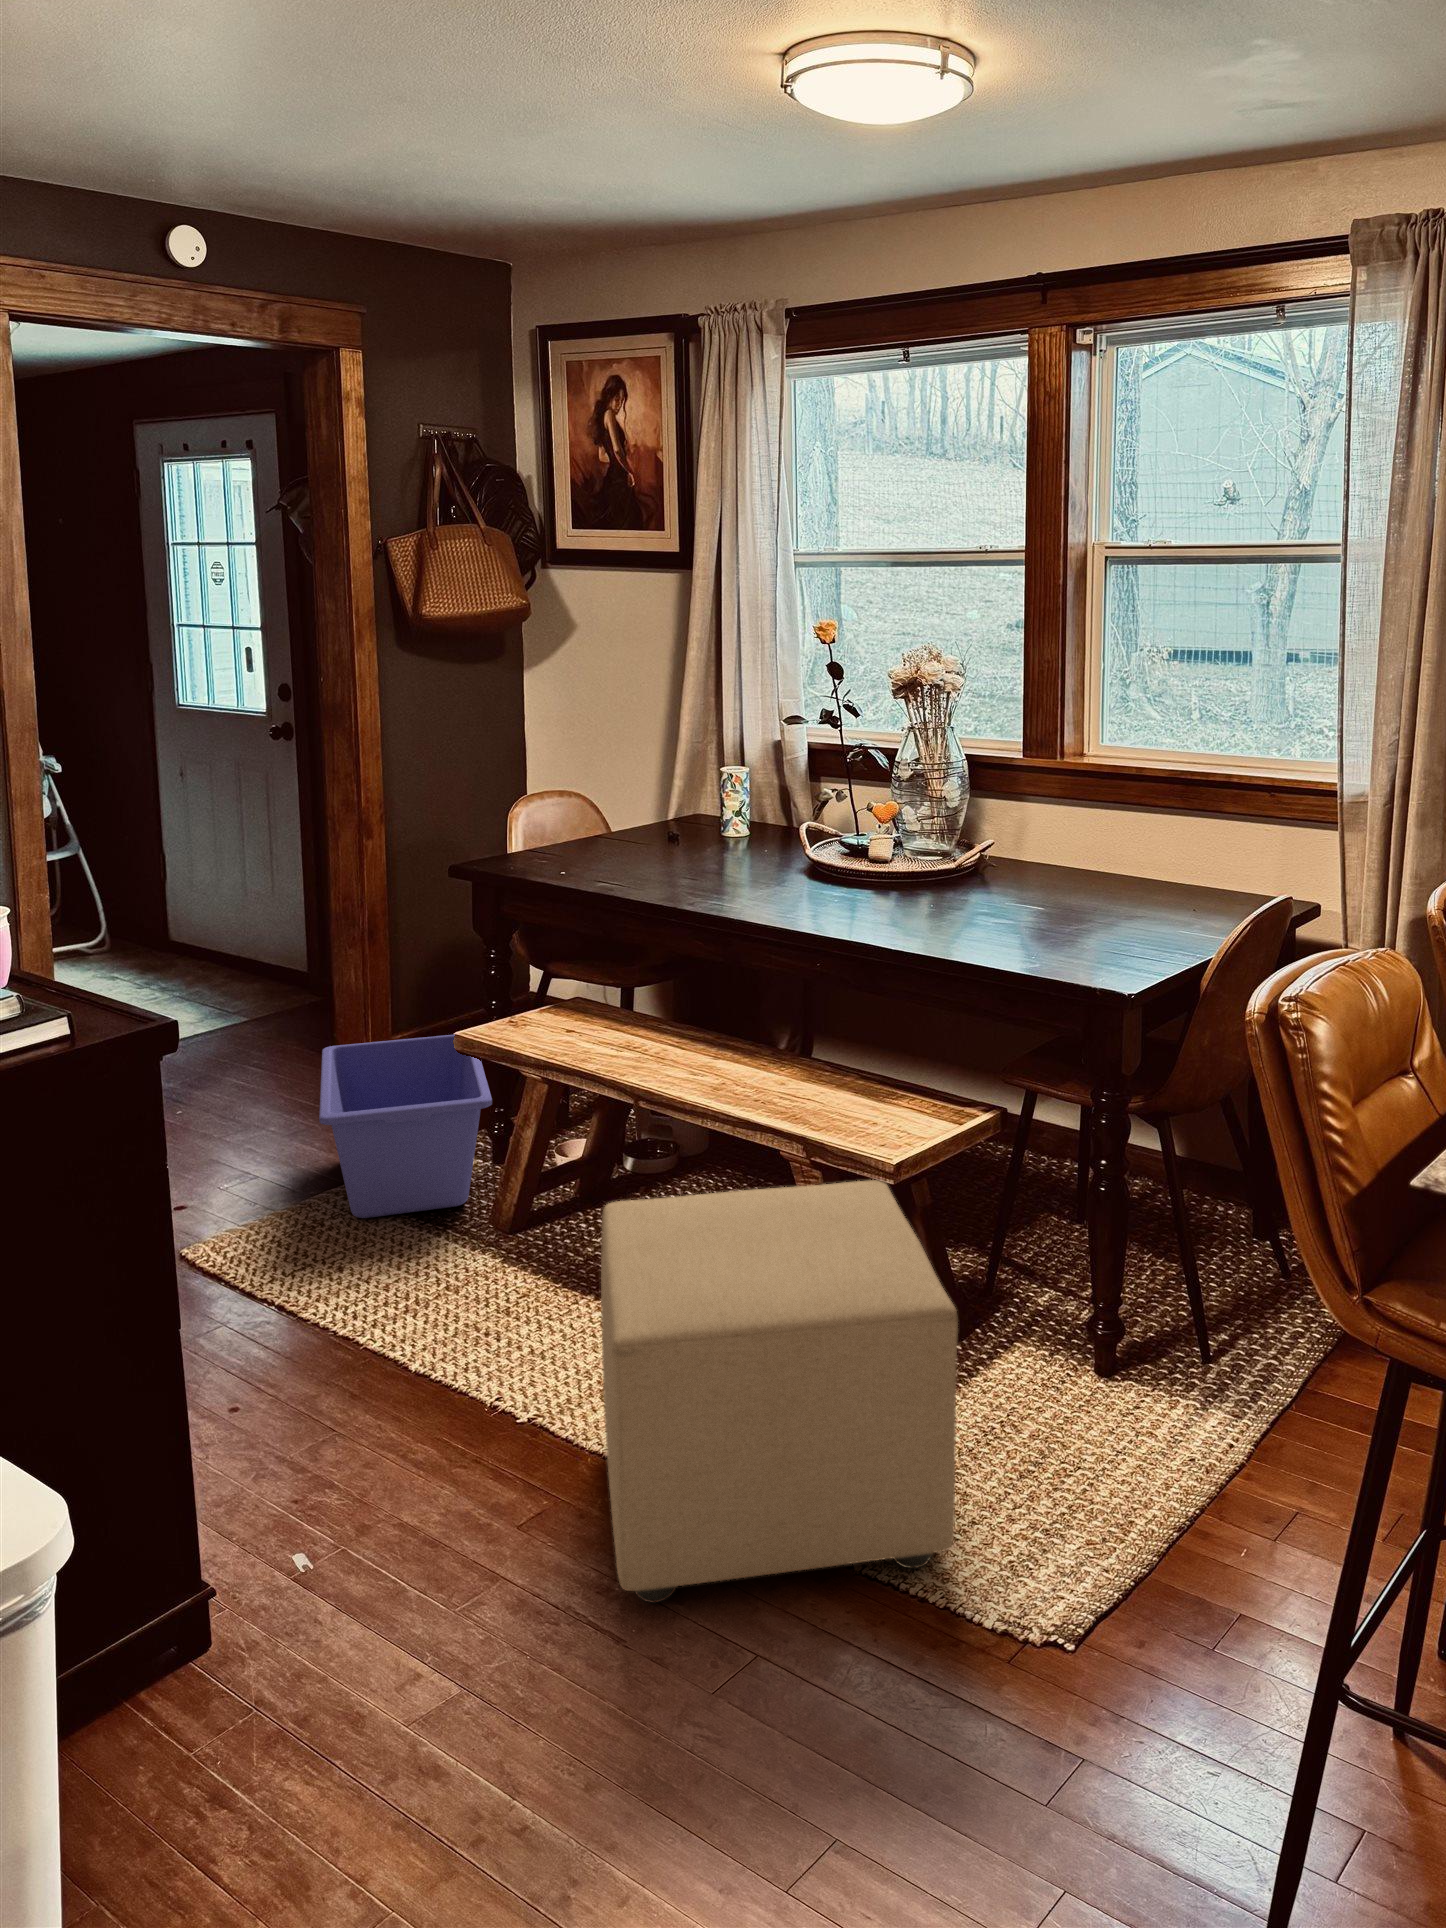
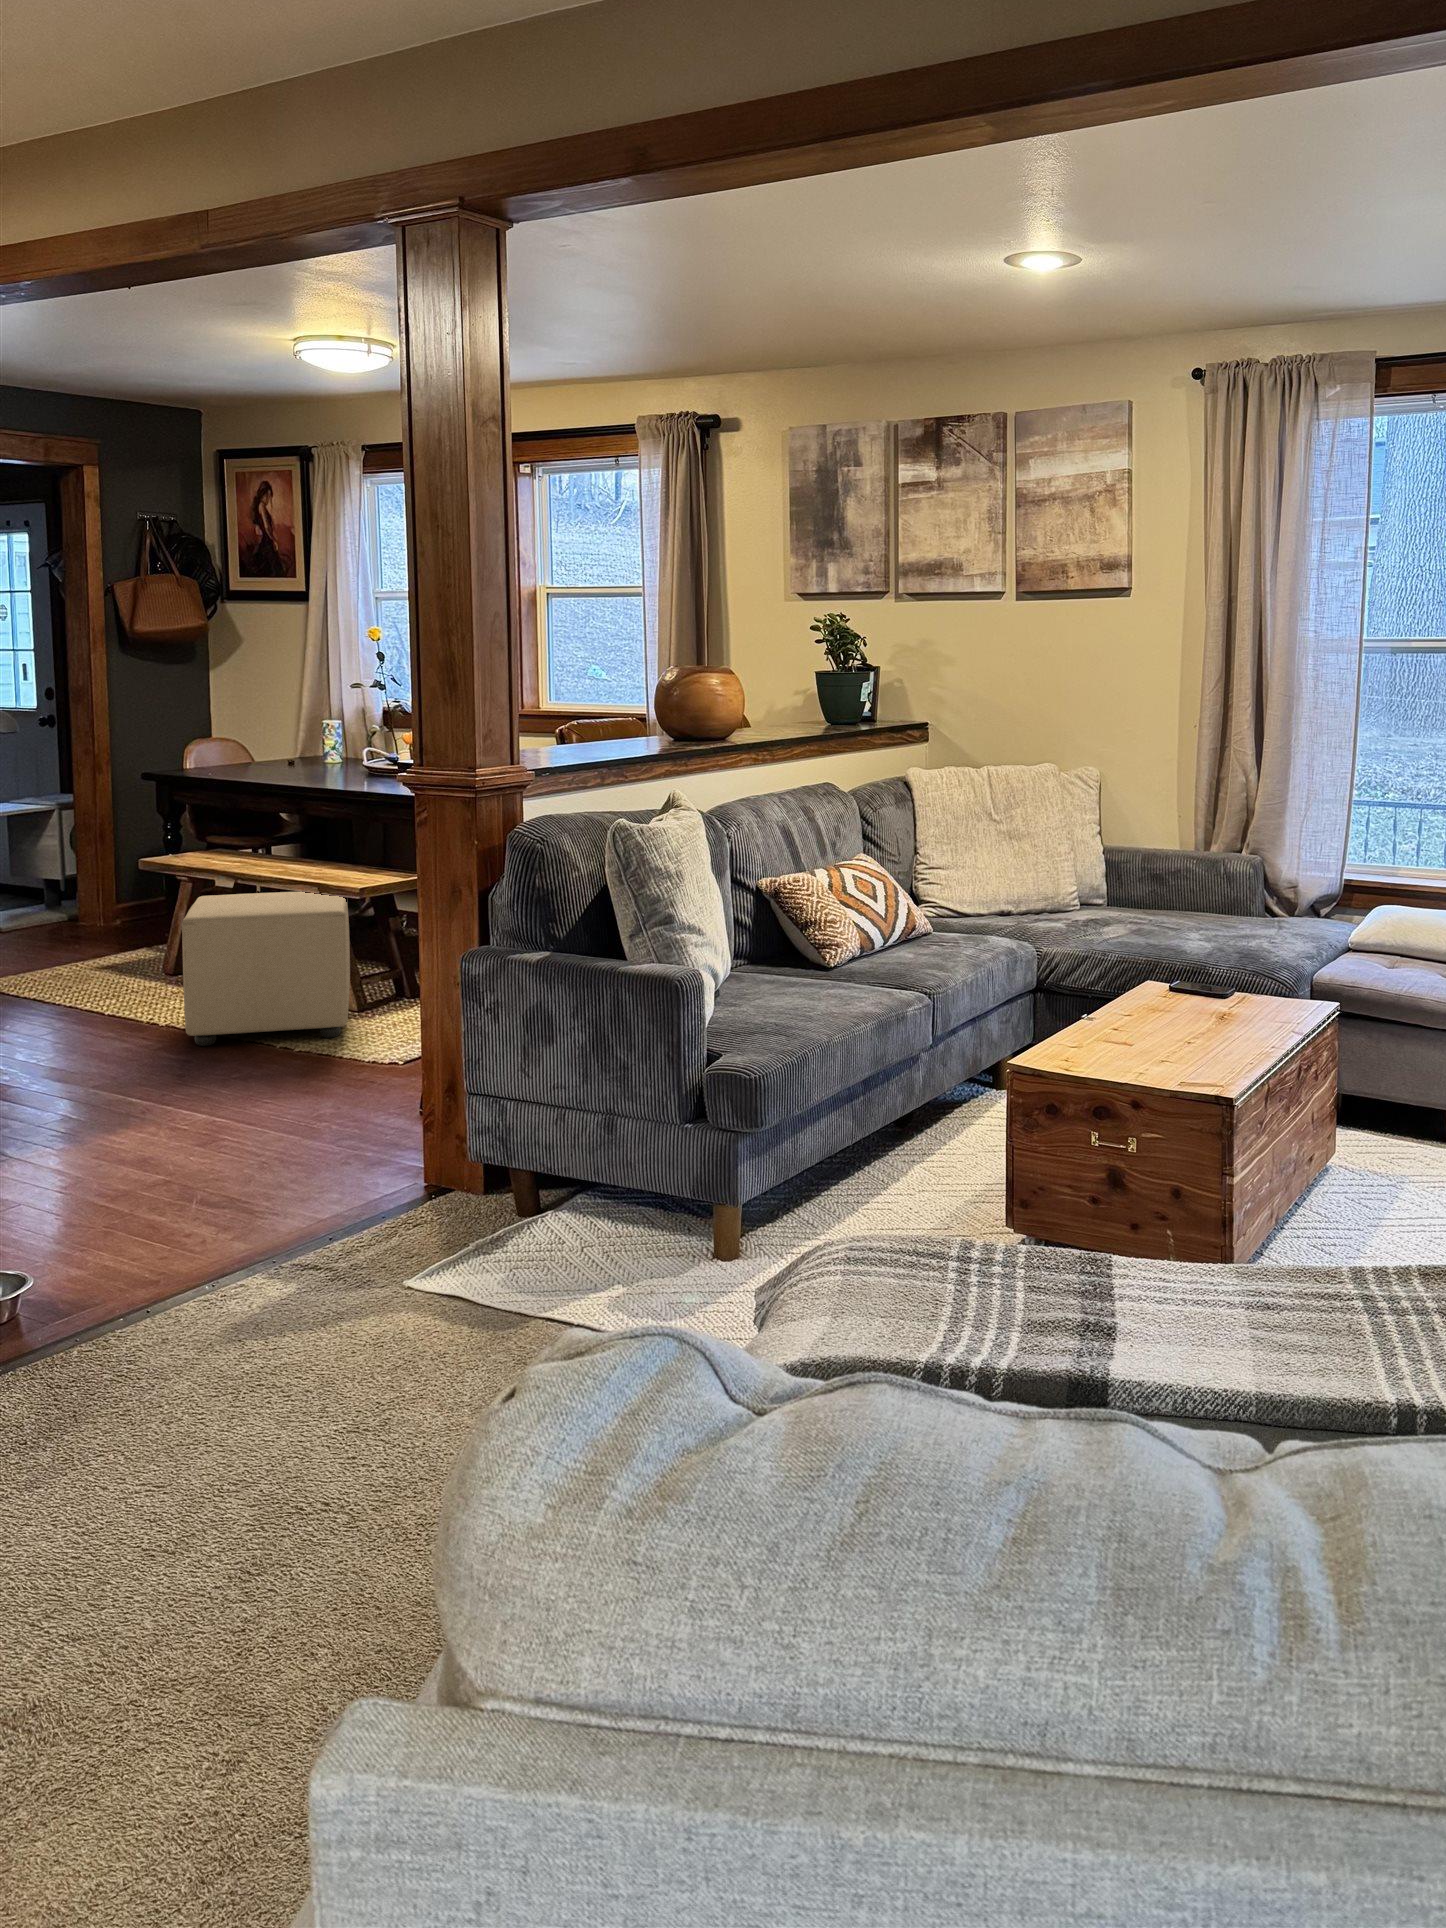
storage bin: present [319,1035,492,1218] -> none [58,881,162,968]

